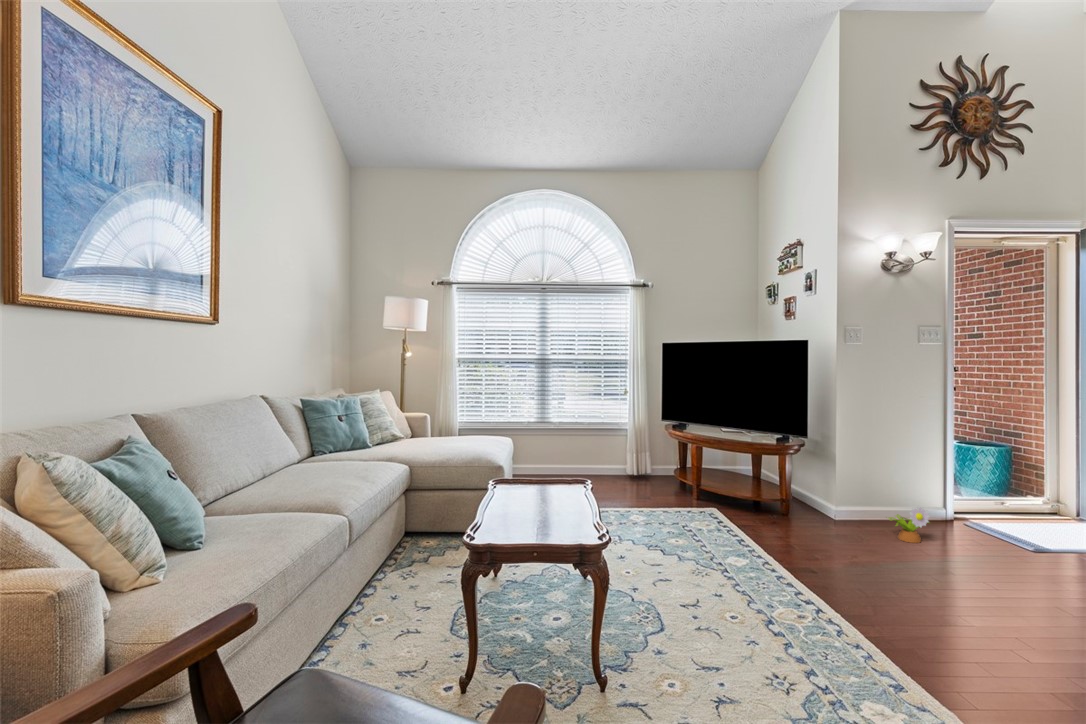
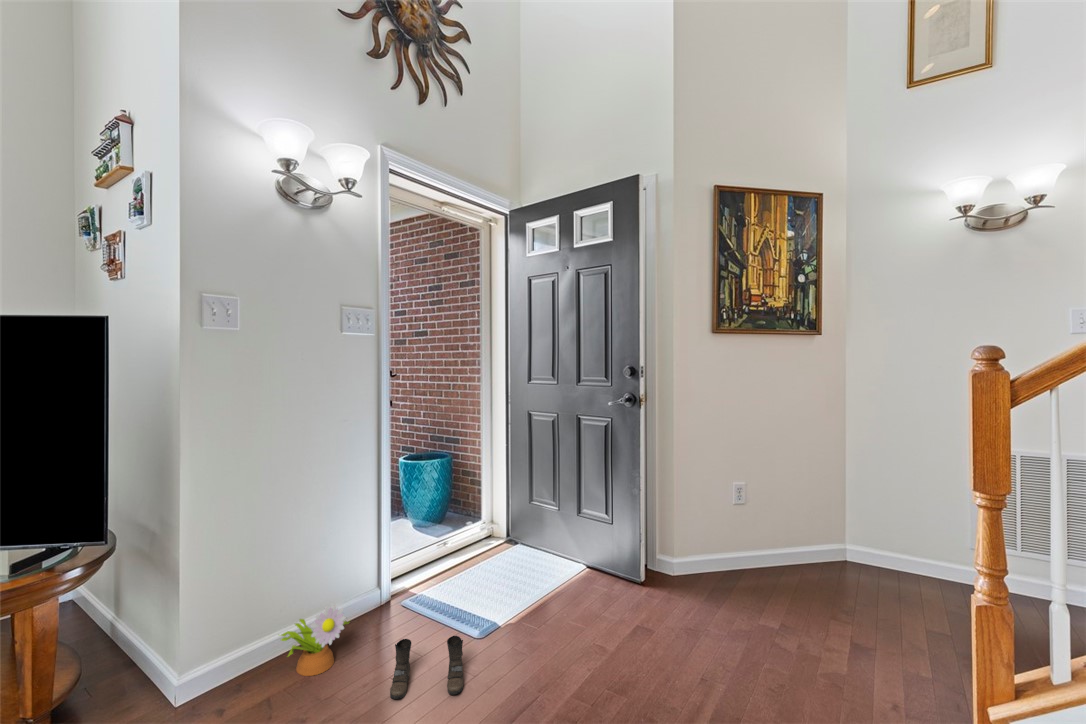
boots: none [963,534,1018,571] -> present [390,636,463,699]

